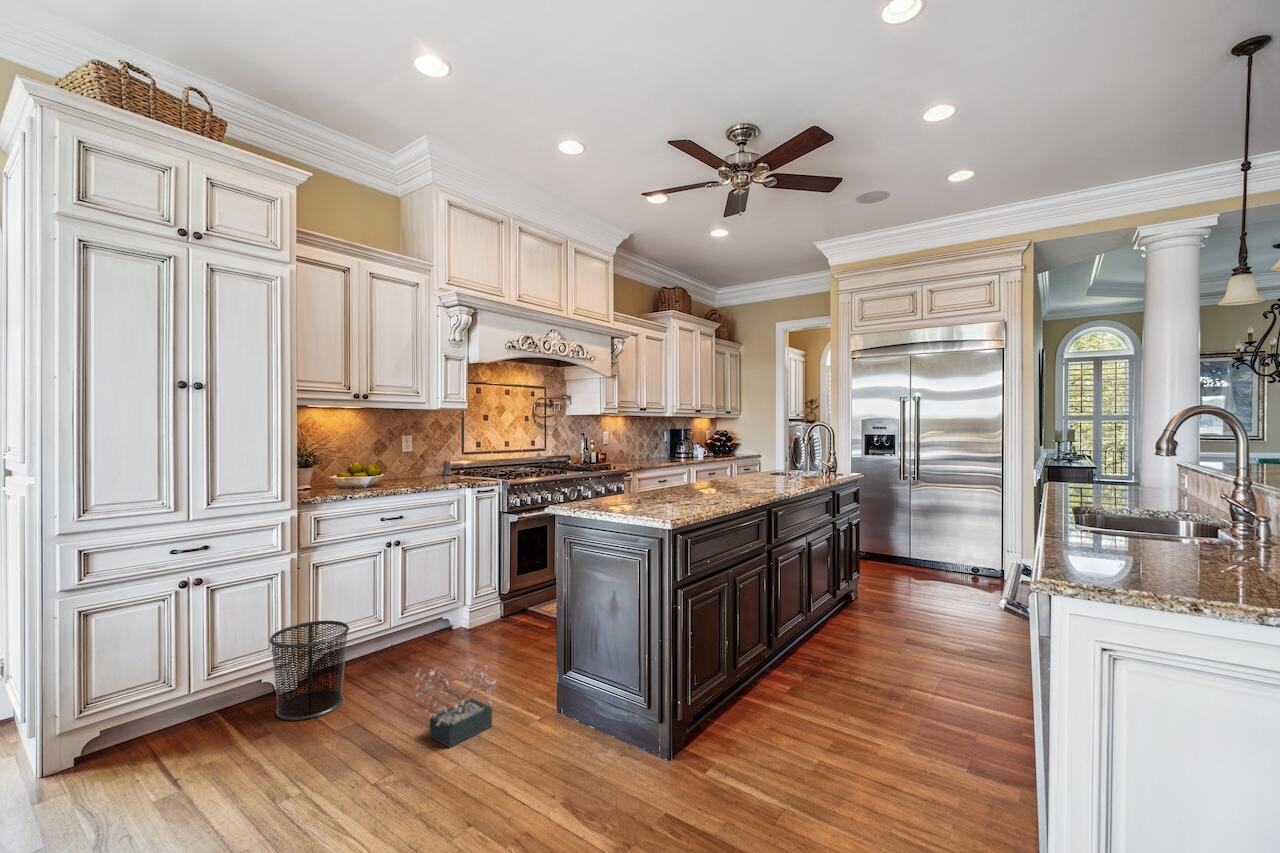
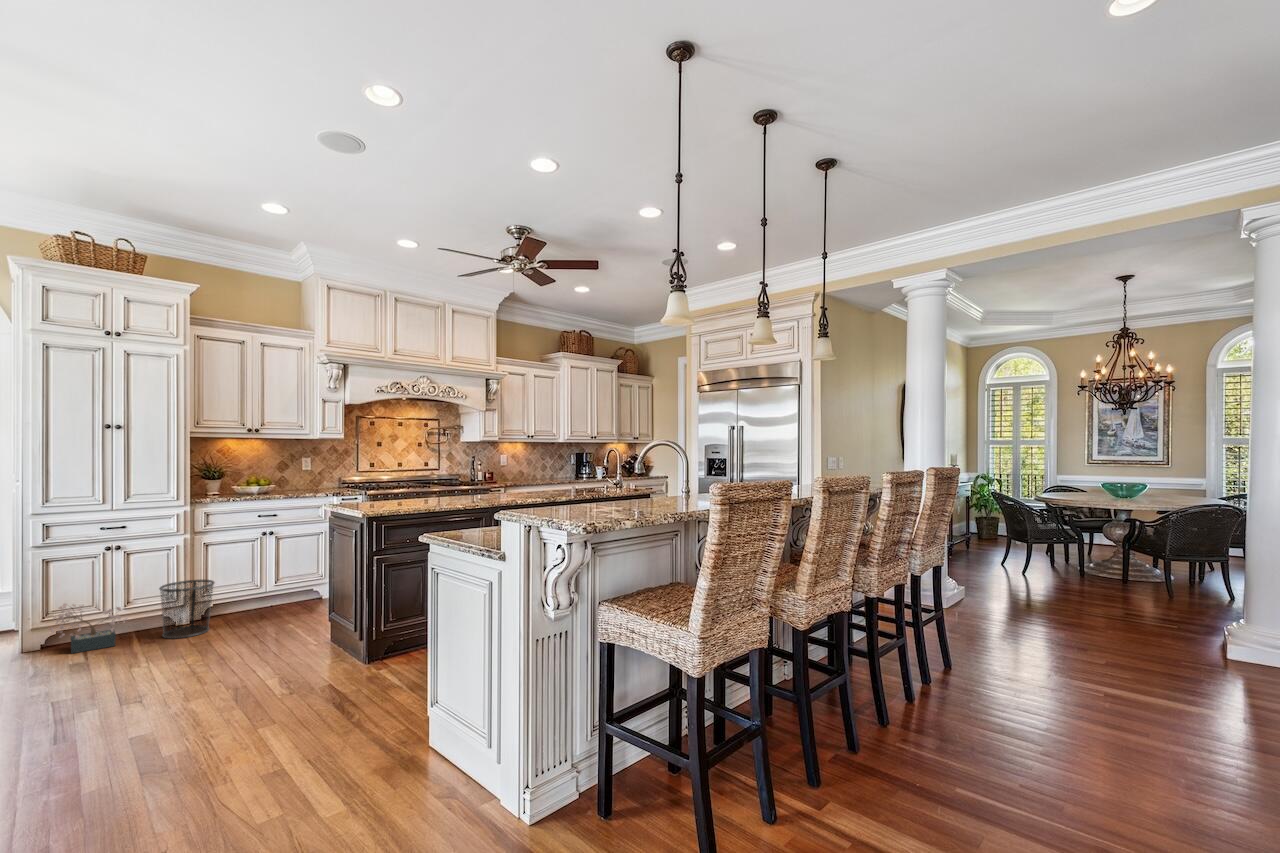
decorative plant: present [413,665,496,748] -> present [51,604,127,654]

